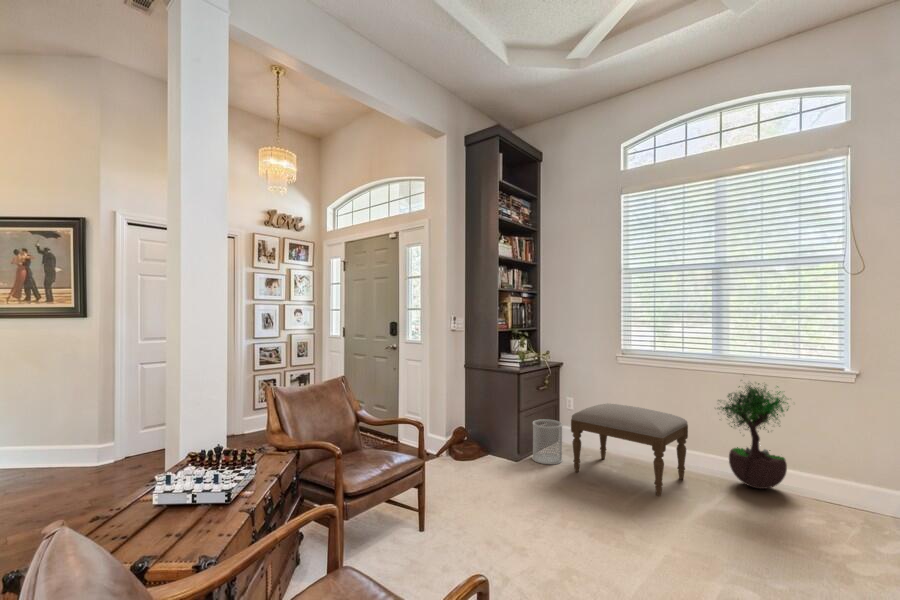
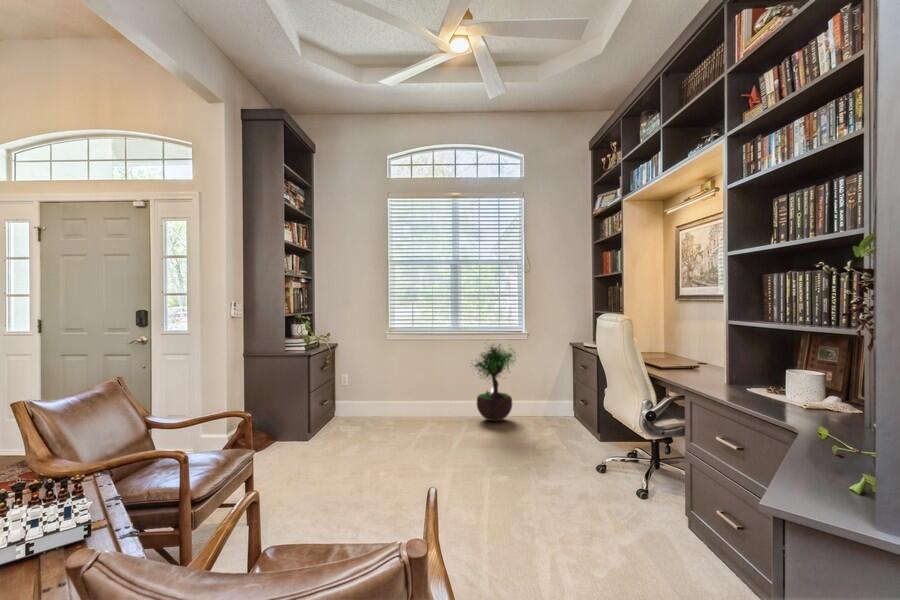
ottoman: present [571,404,688,496] -> none [363,374,451,441]
wastebasket: present [532,419,563,464] -> none [322,397,351,438]

